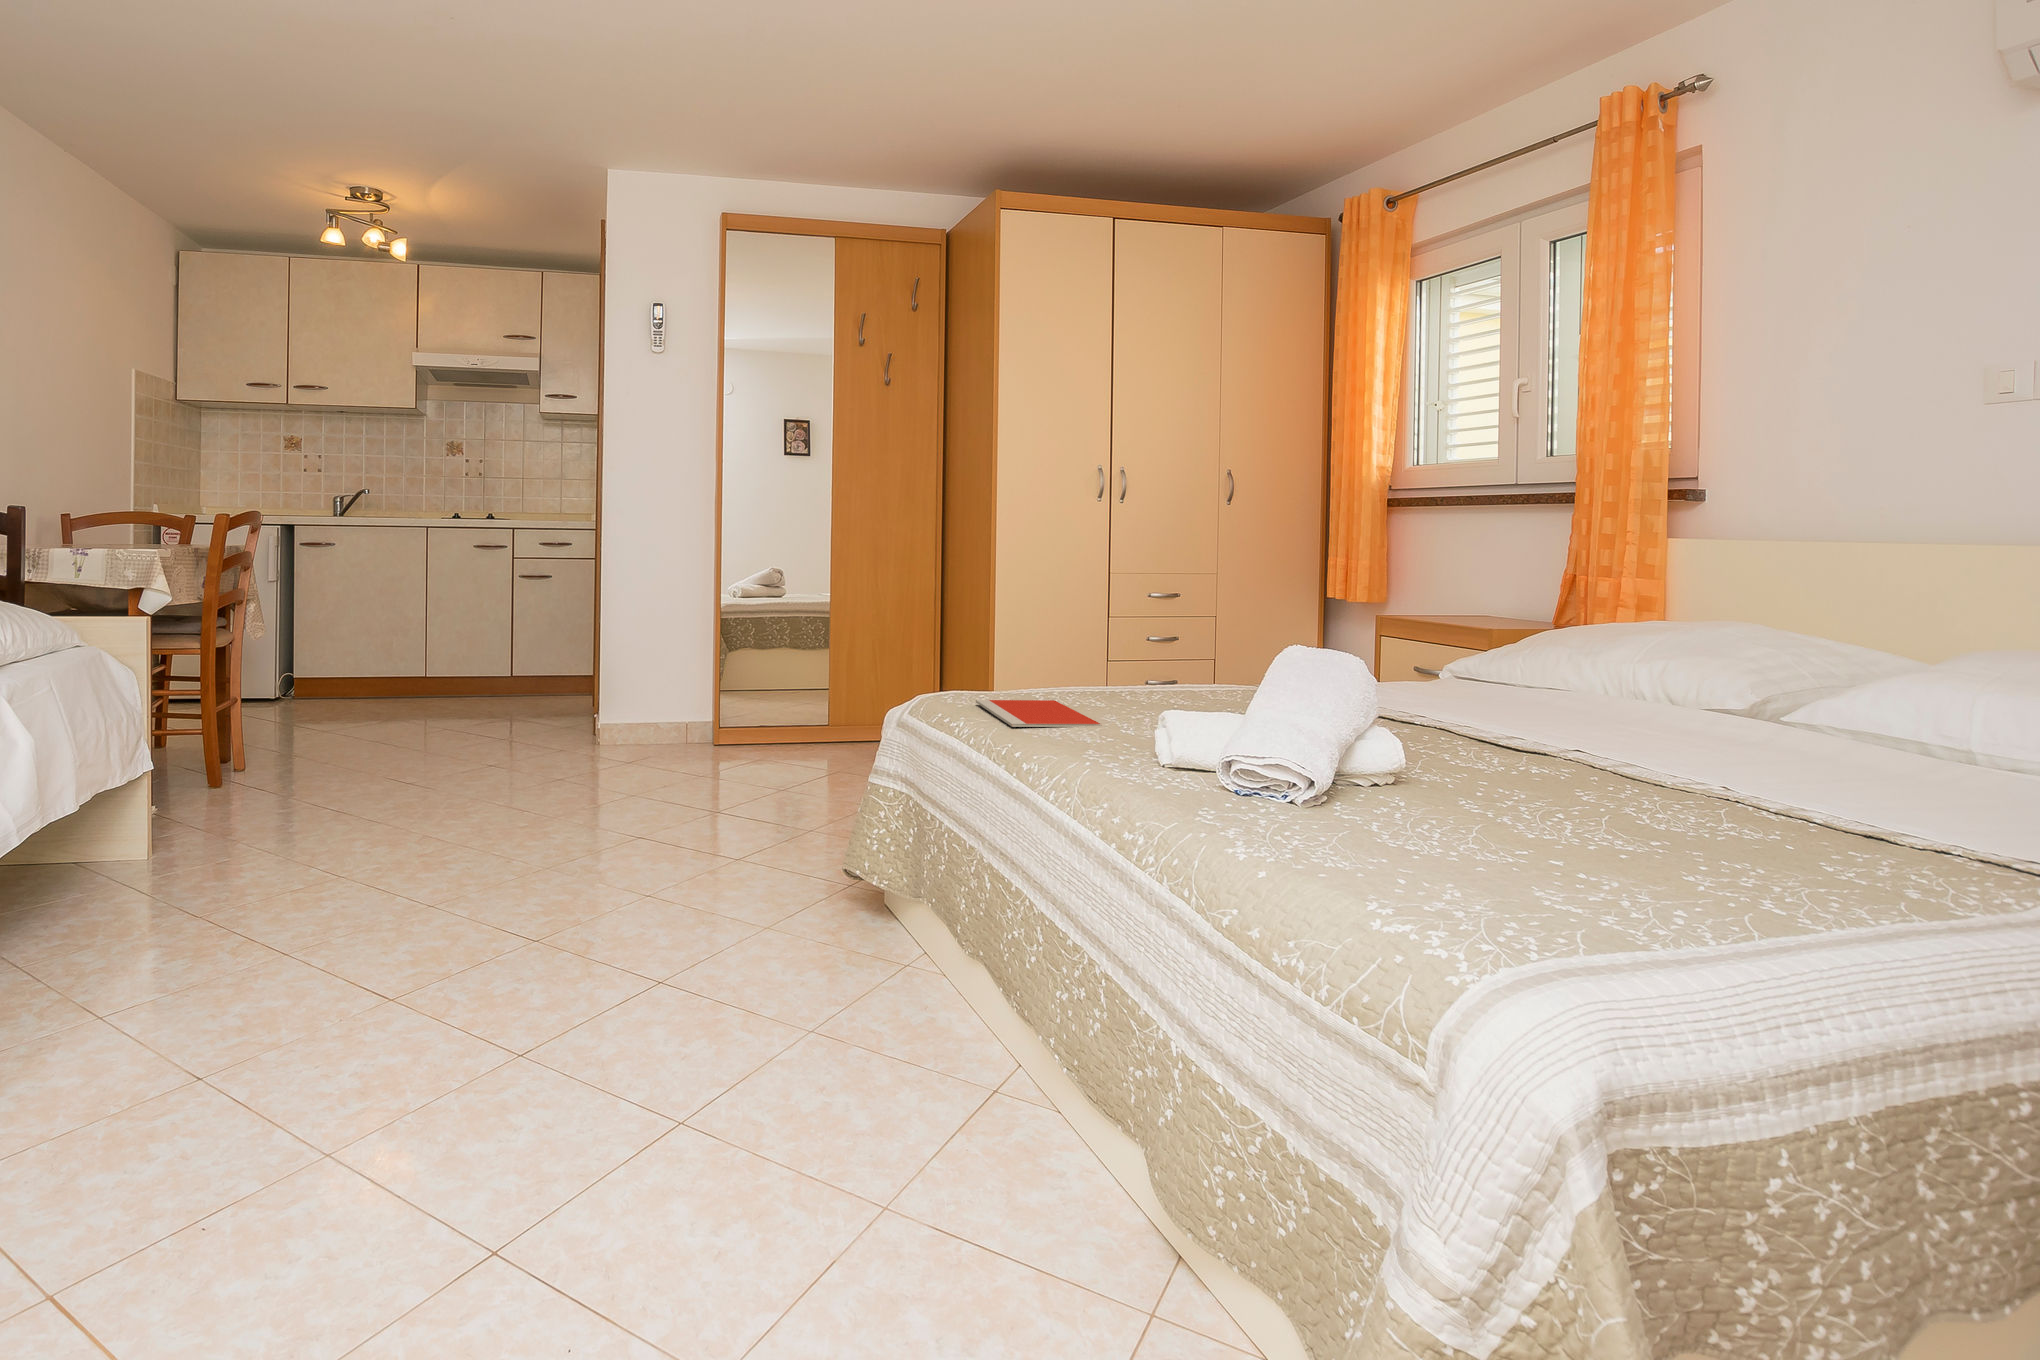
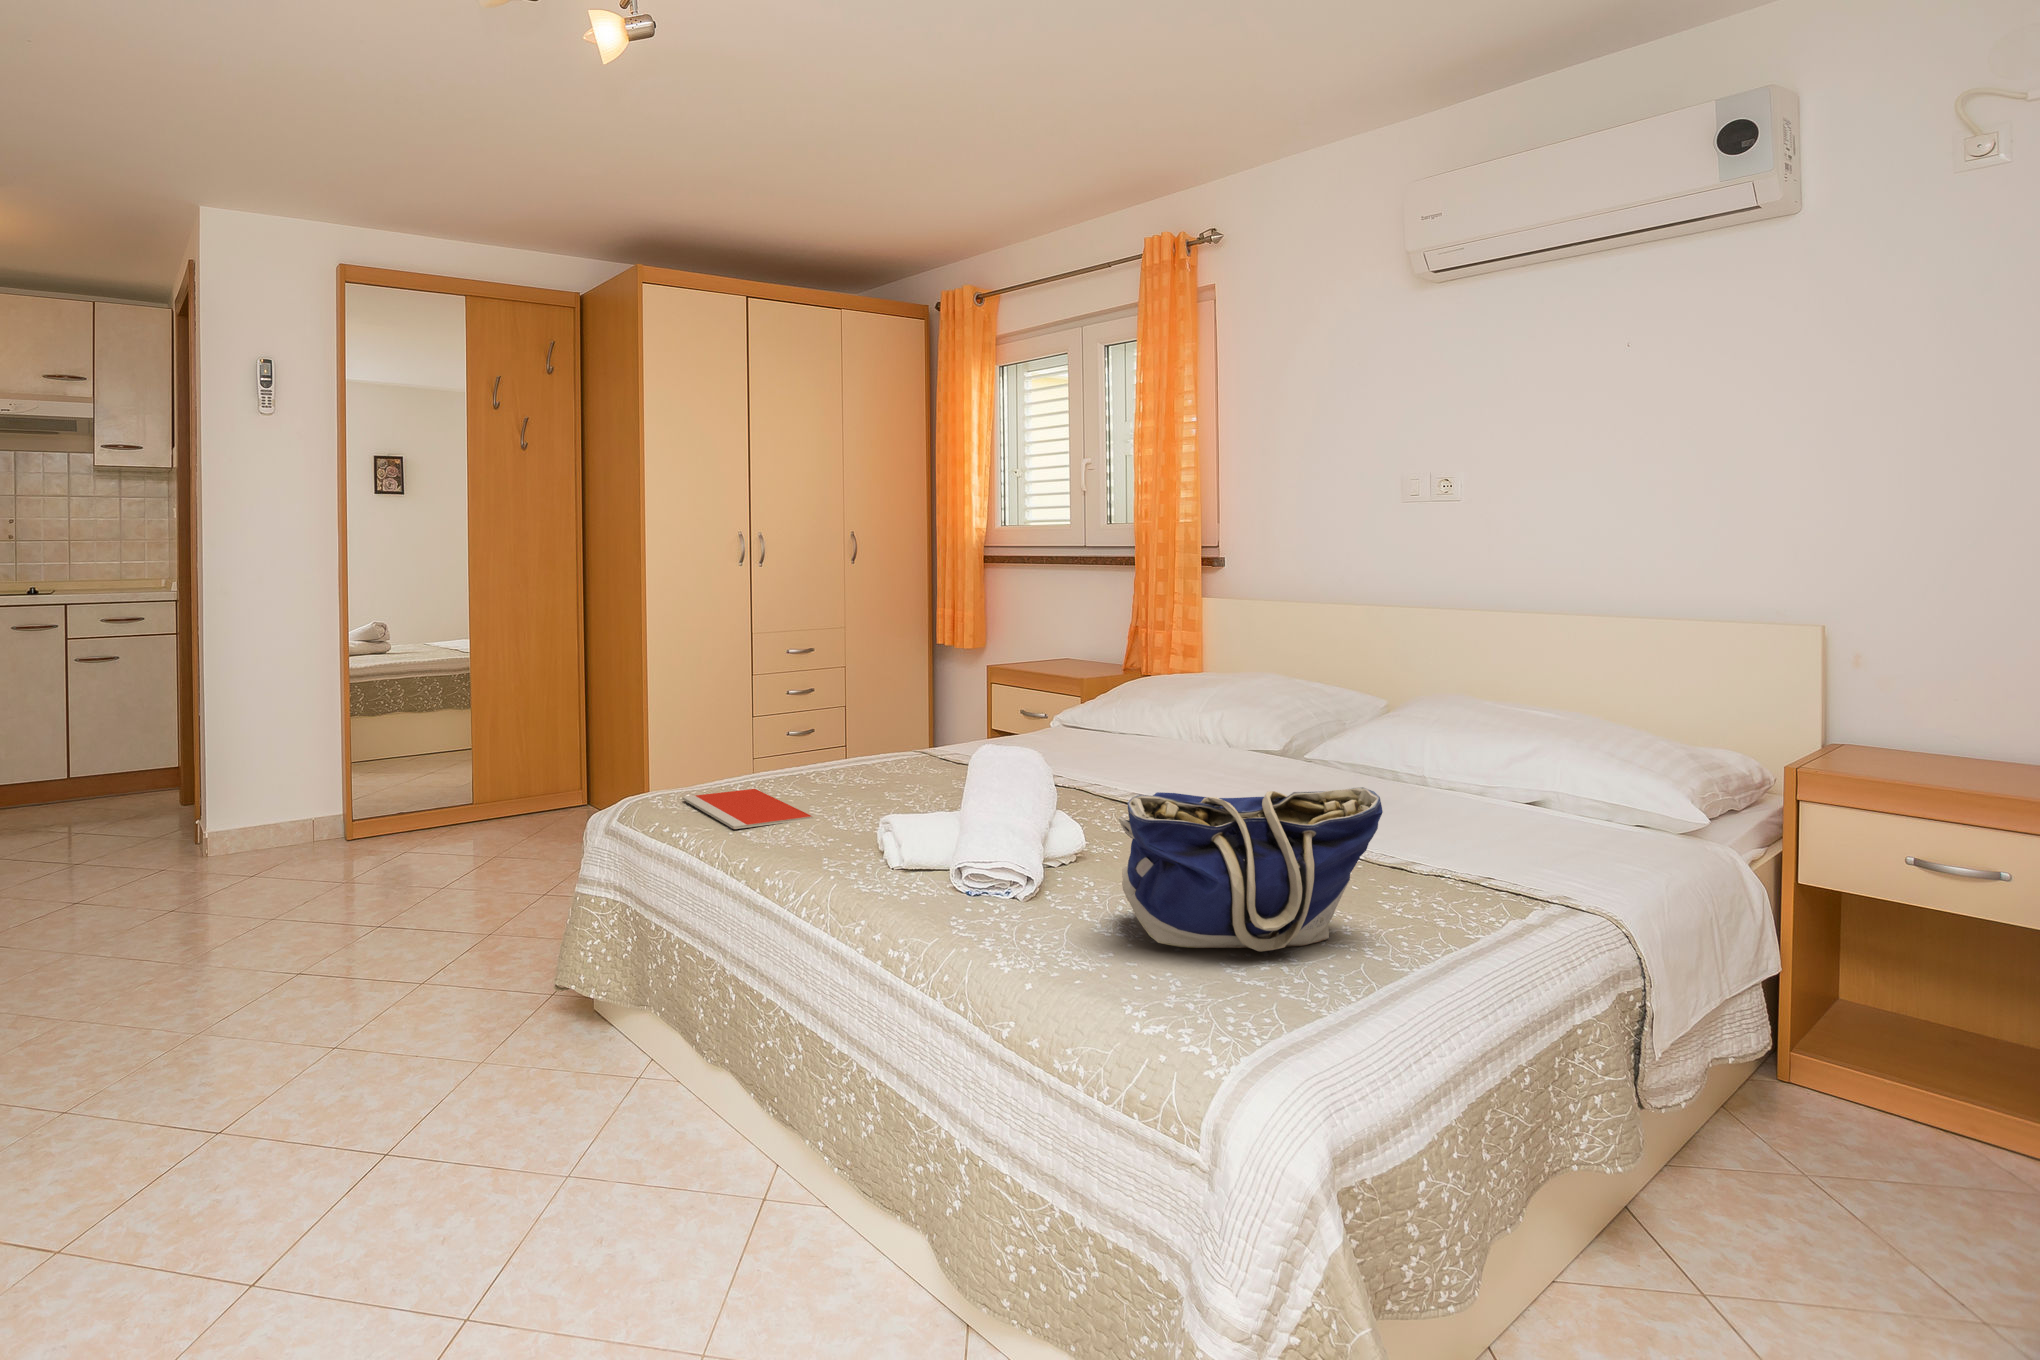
tote bag: none [1395,670,1807,887] -> present [1118,787,1383,951]

